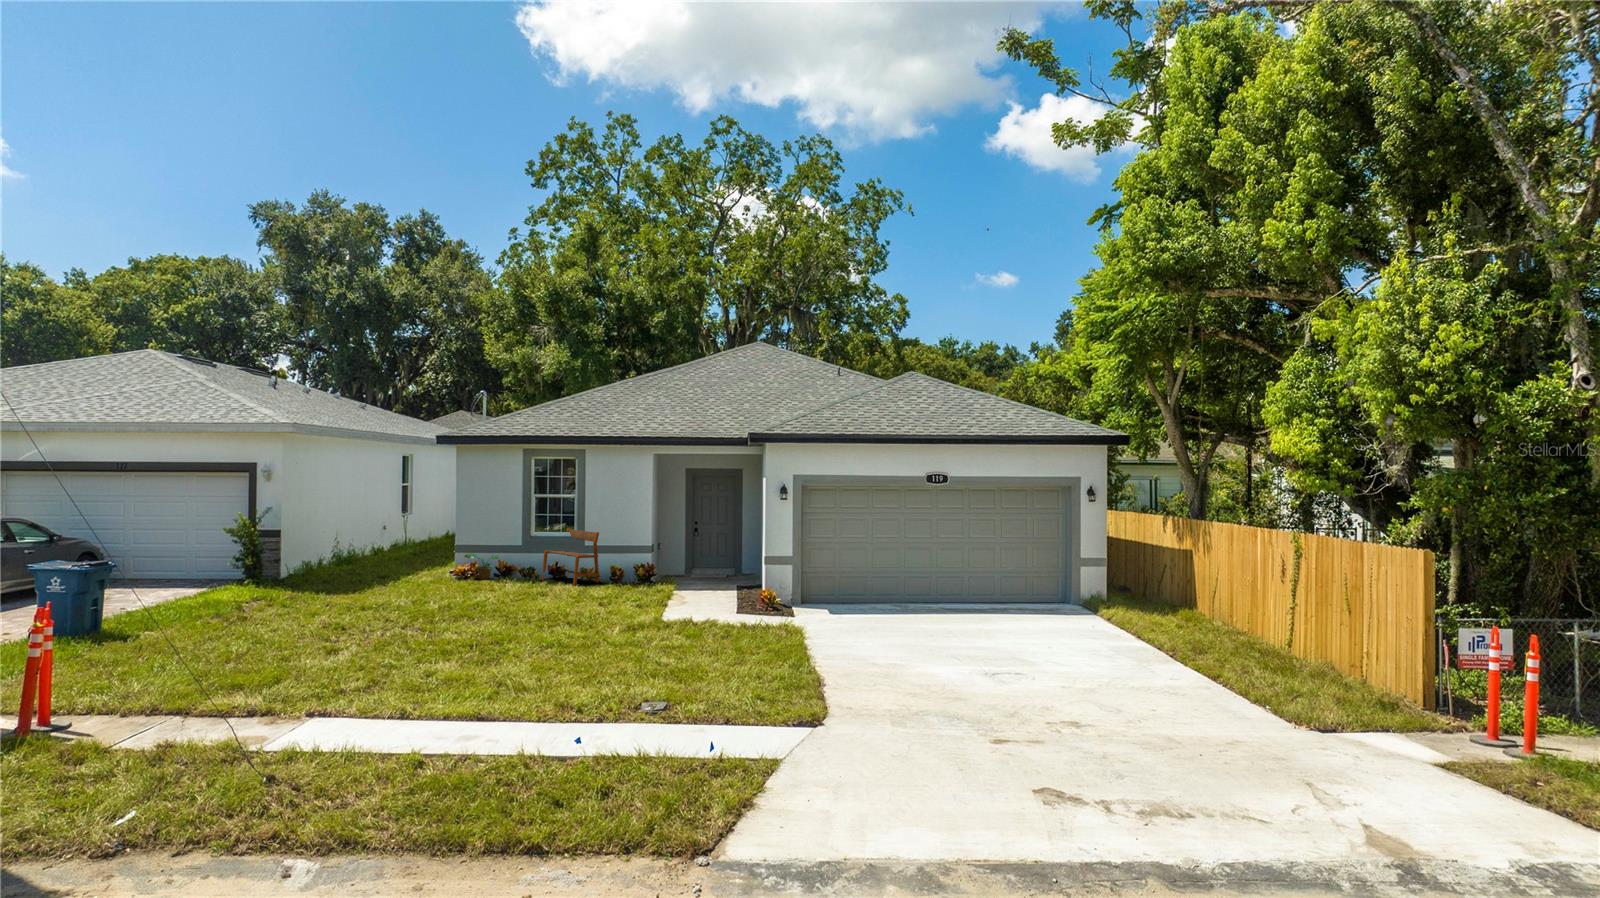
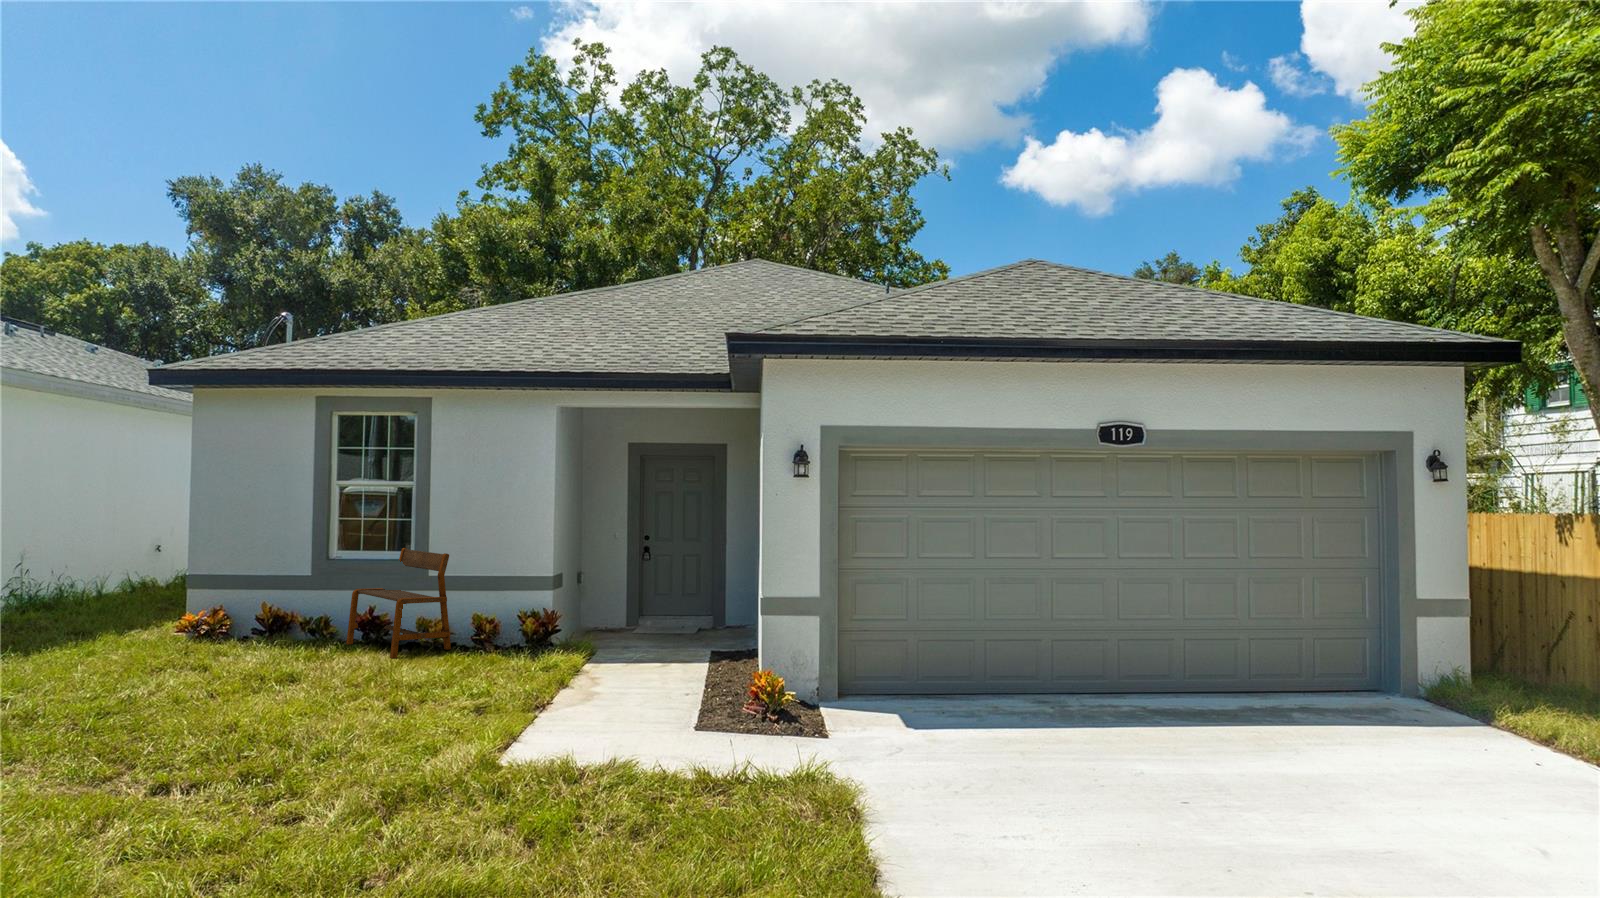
potted plant: present [464,554,499,580] -> none [191,598,265,648]

